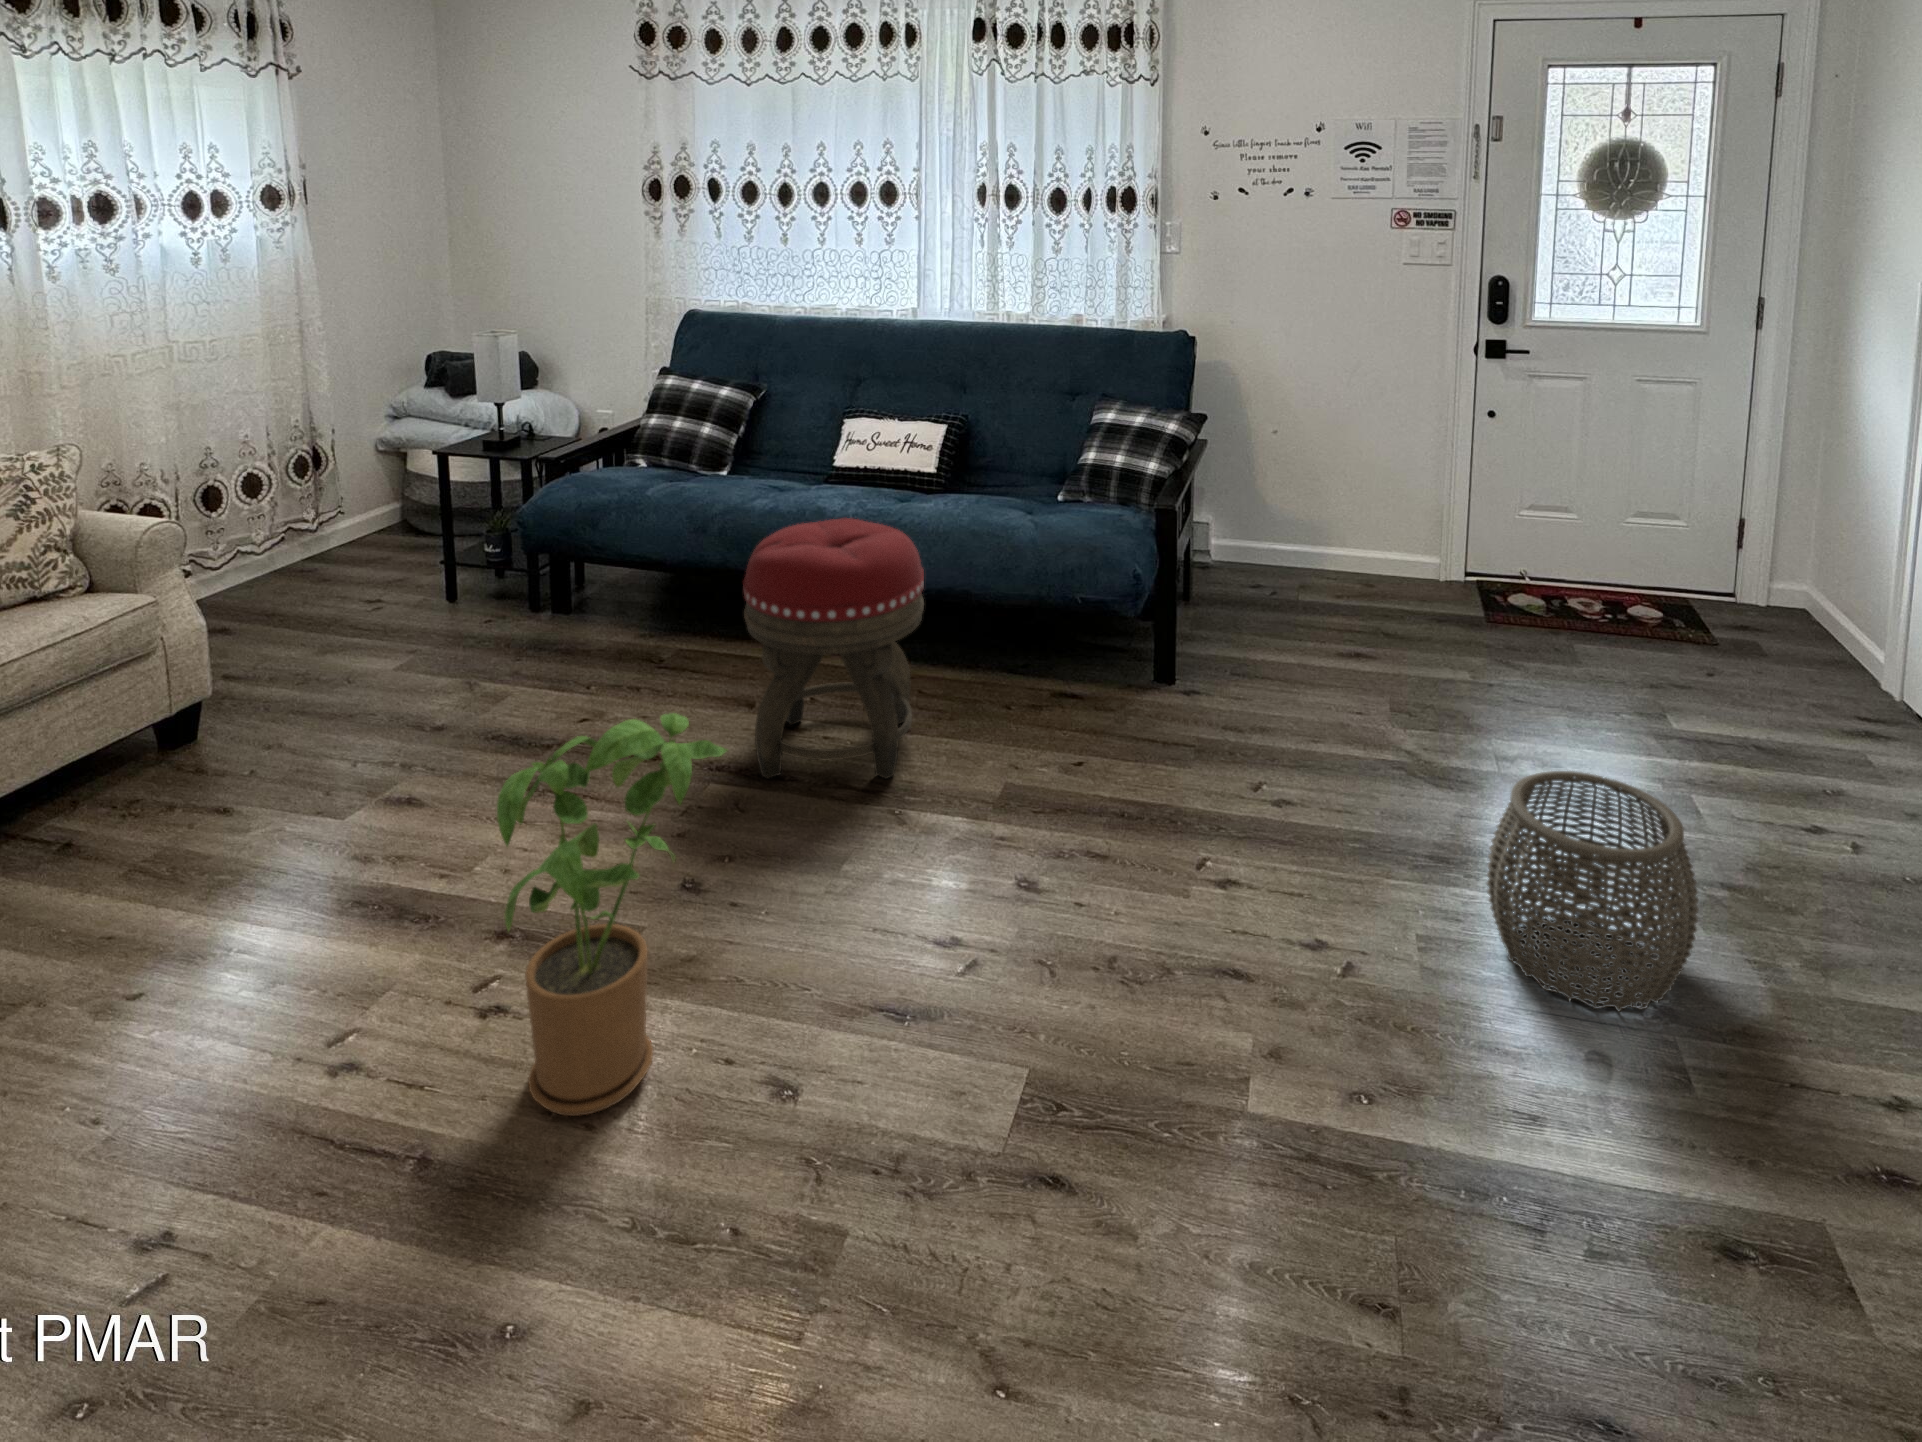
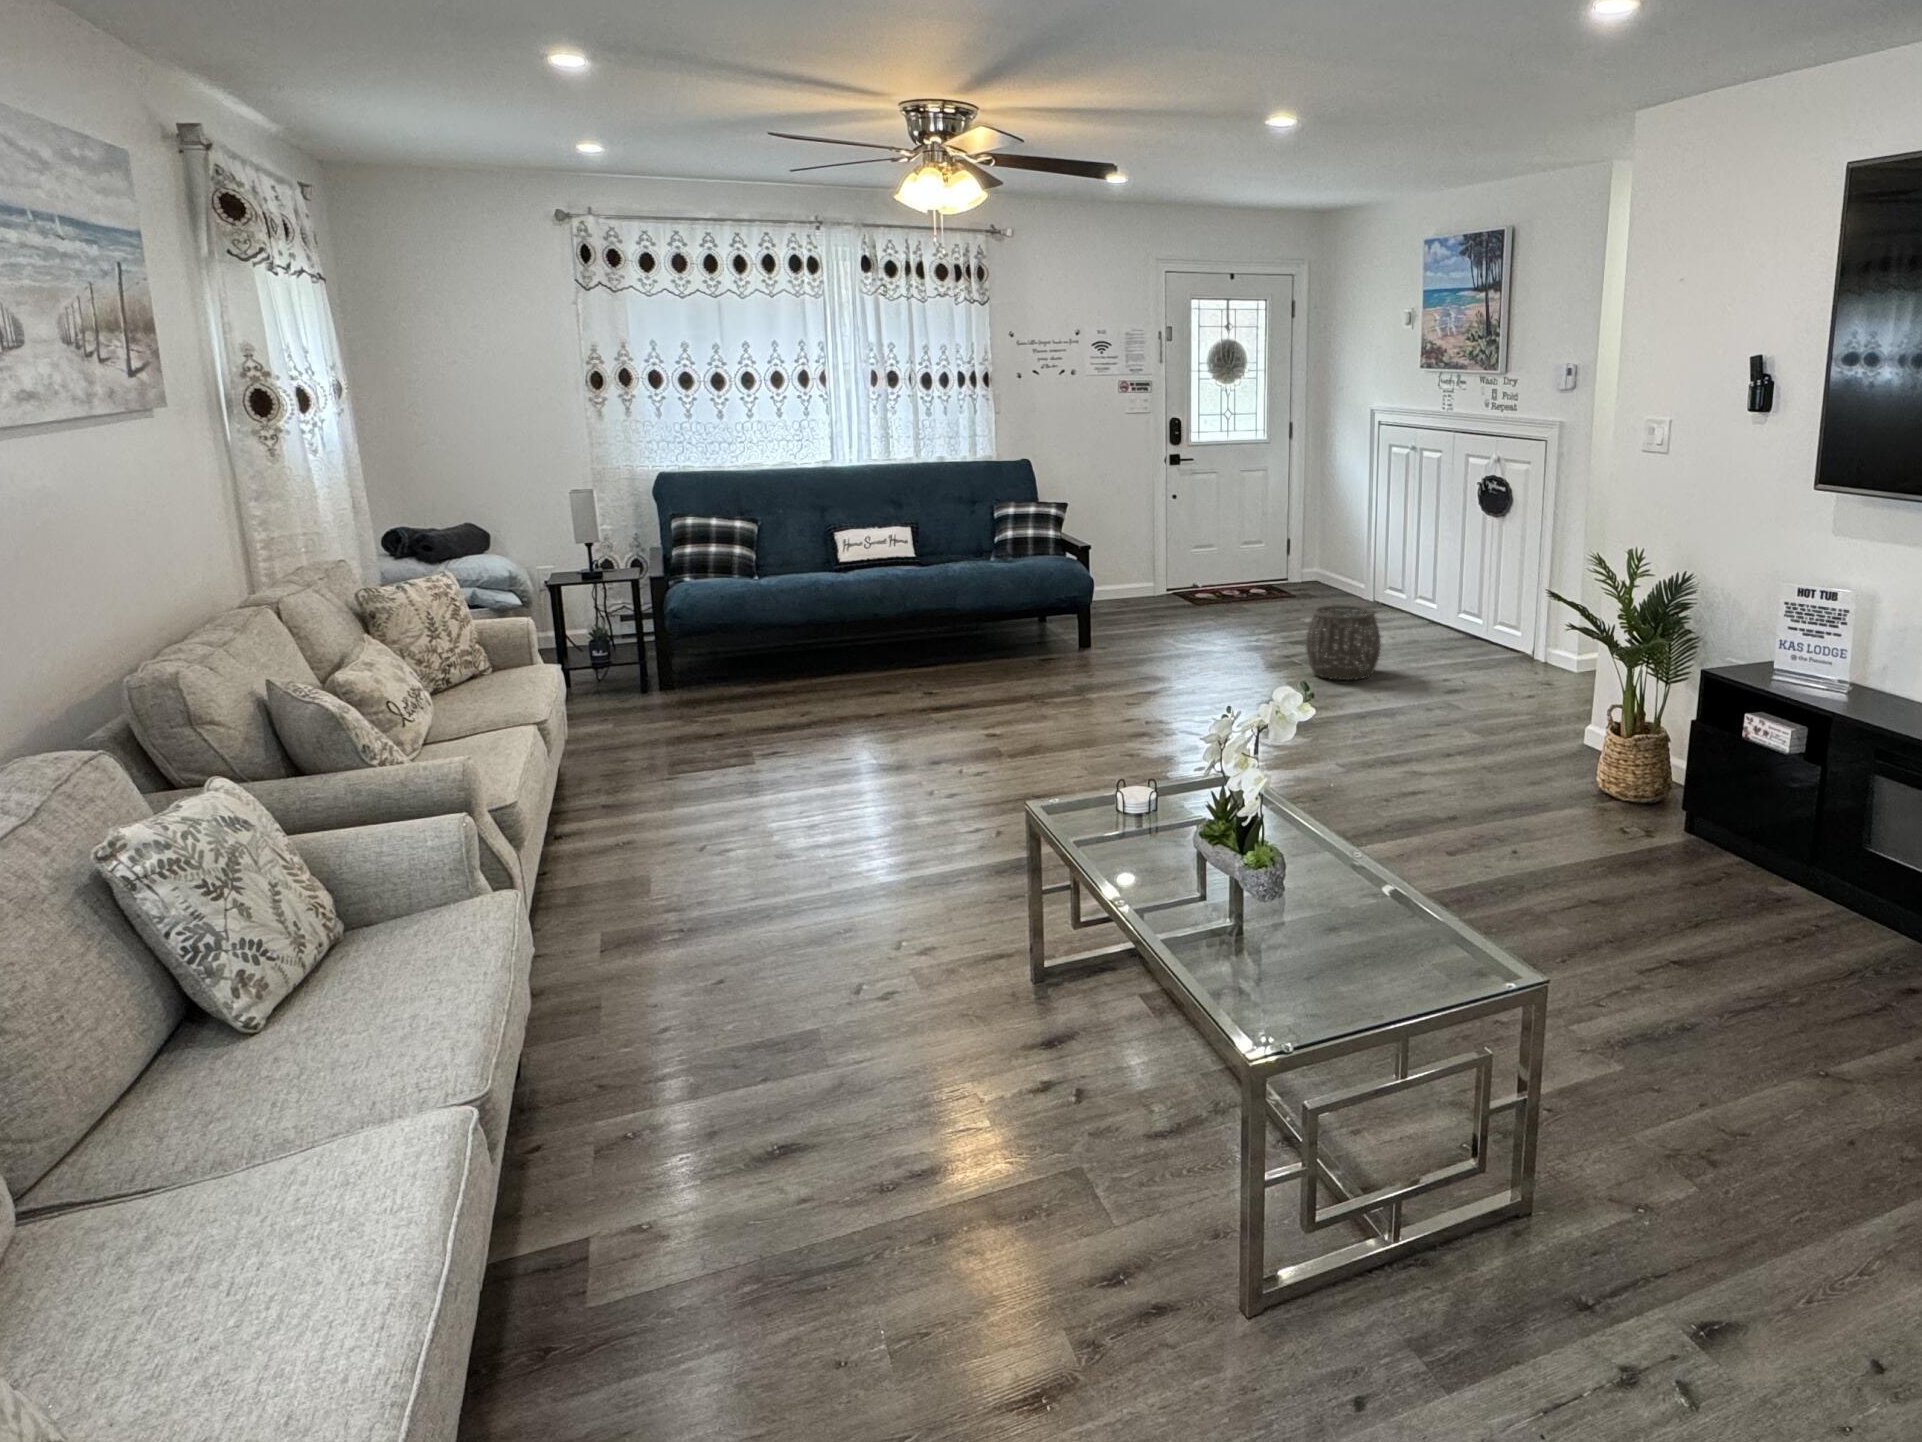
footstool: present [743,518,924,779] -> none [917,566,1022,705]
house plant: present [497,713,727,1116] -> none [1014,598,1114,768]

